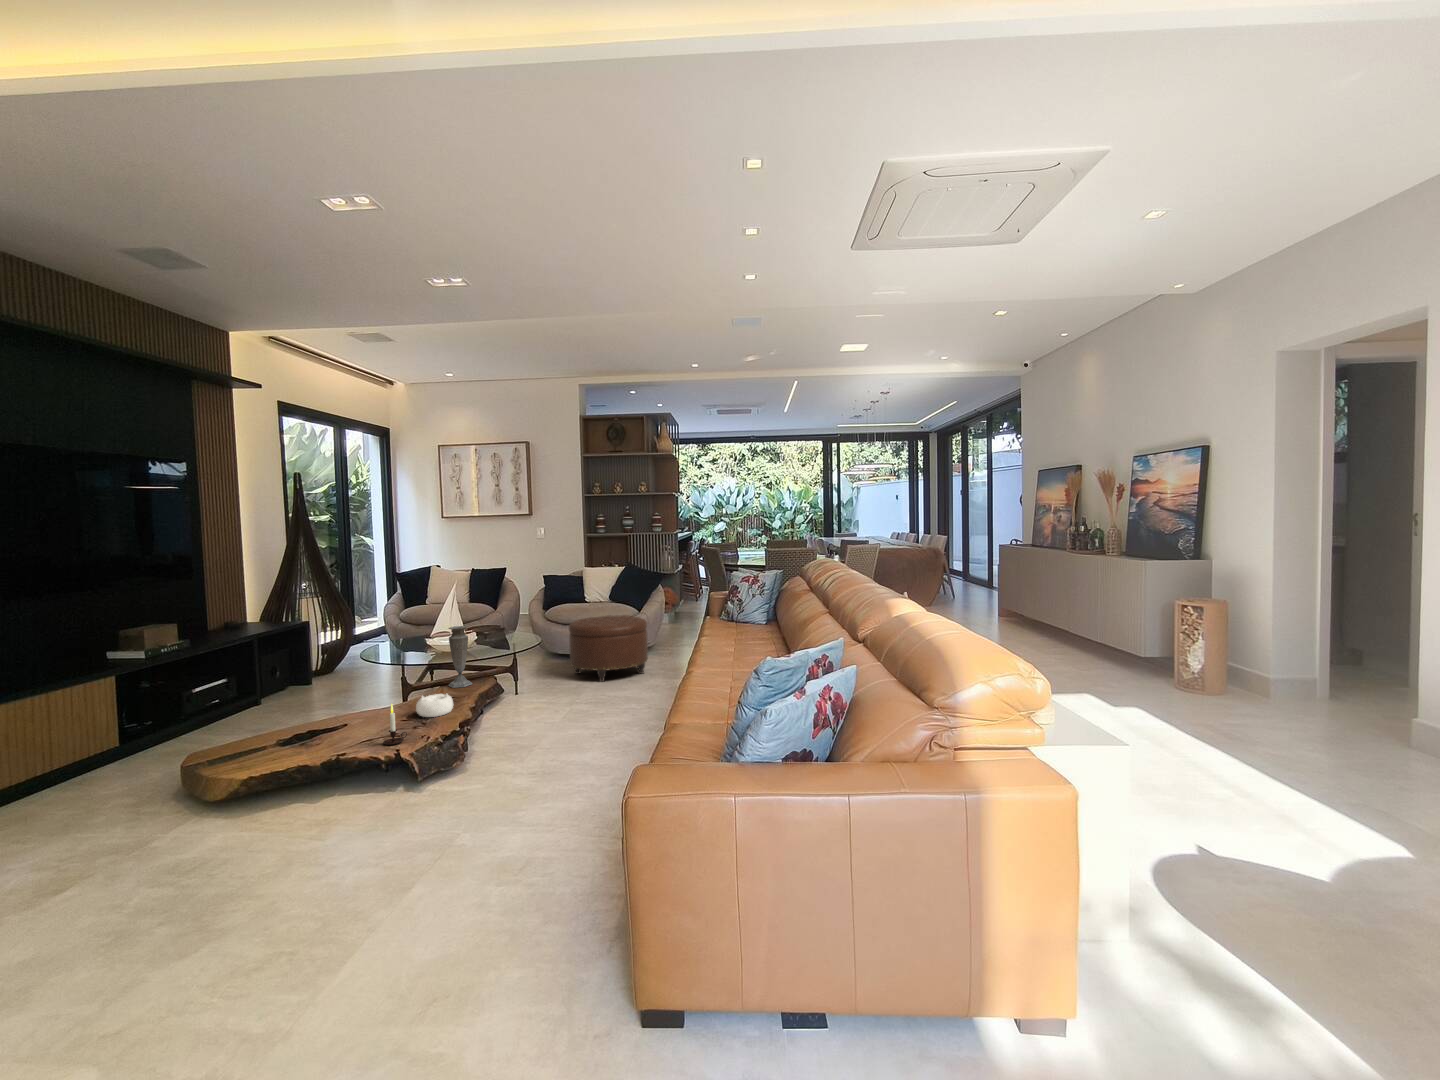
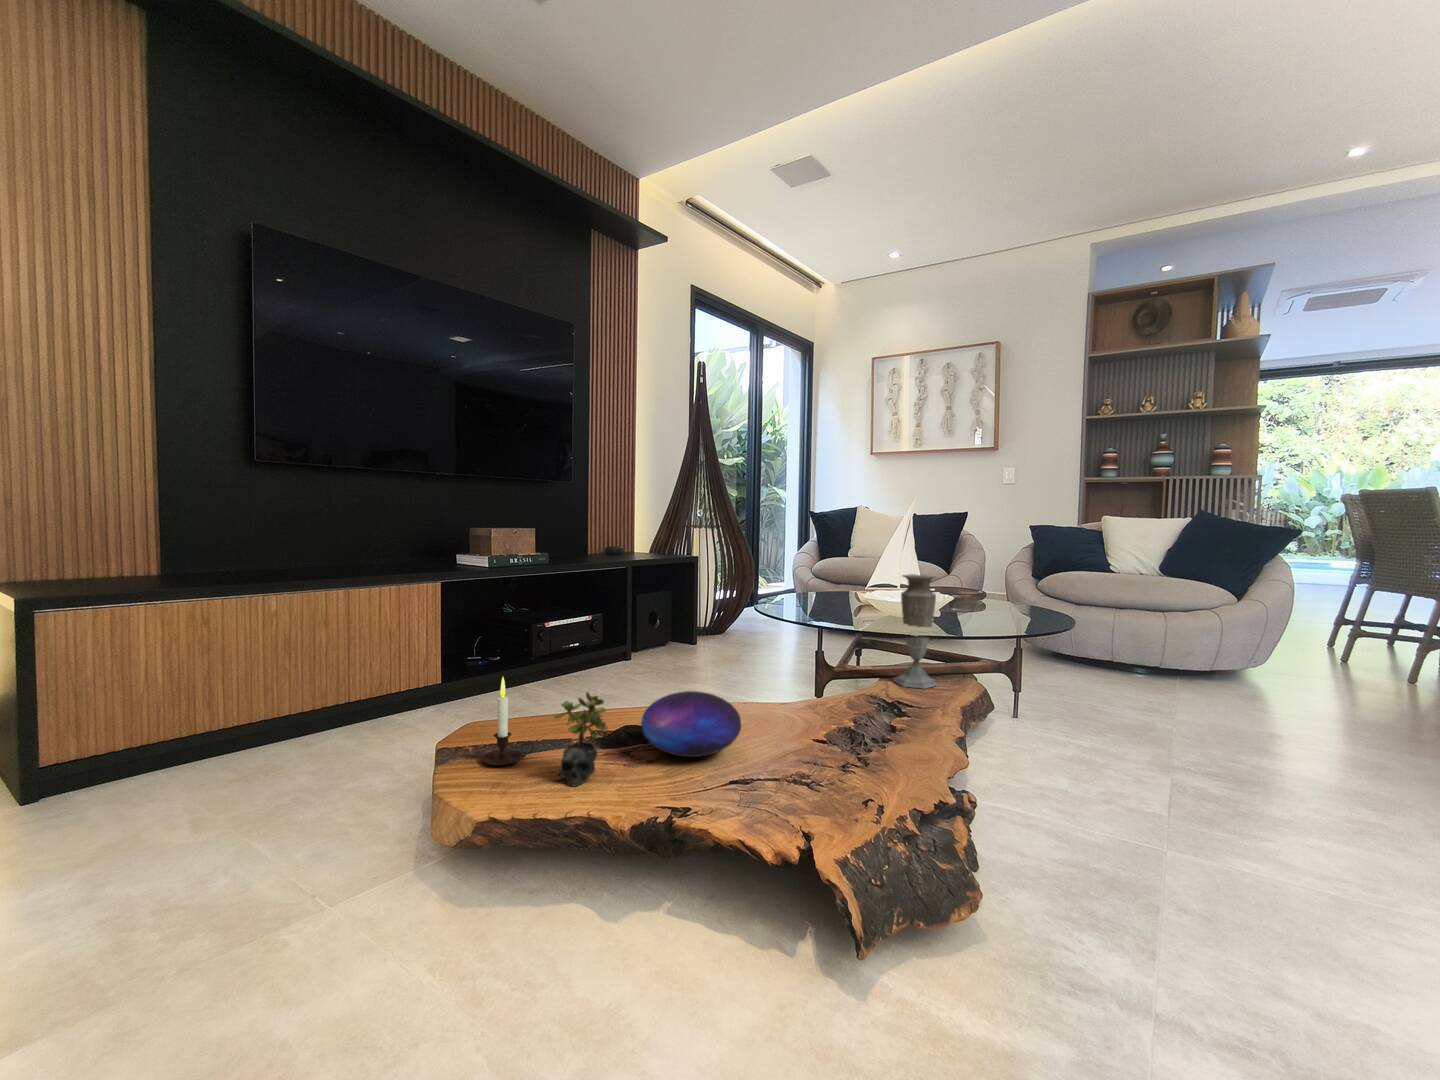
ottoman: present [569,615,648,682] -> none [1102,597,1290,725]
decorative bowl: present [416,694,453,717] -> none [845,696,921,748]
candle: present [383,704,407,745] -> present [482,677,534,766]
decorative orb: none [307,707,361,738] -> present [641,691,741,757]
succulent plant: none [264,716,295,759] -> present [554,692,608,786]

